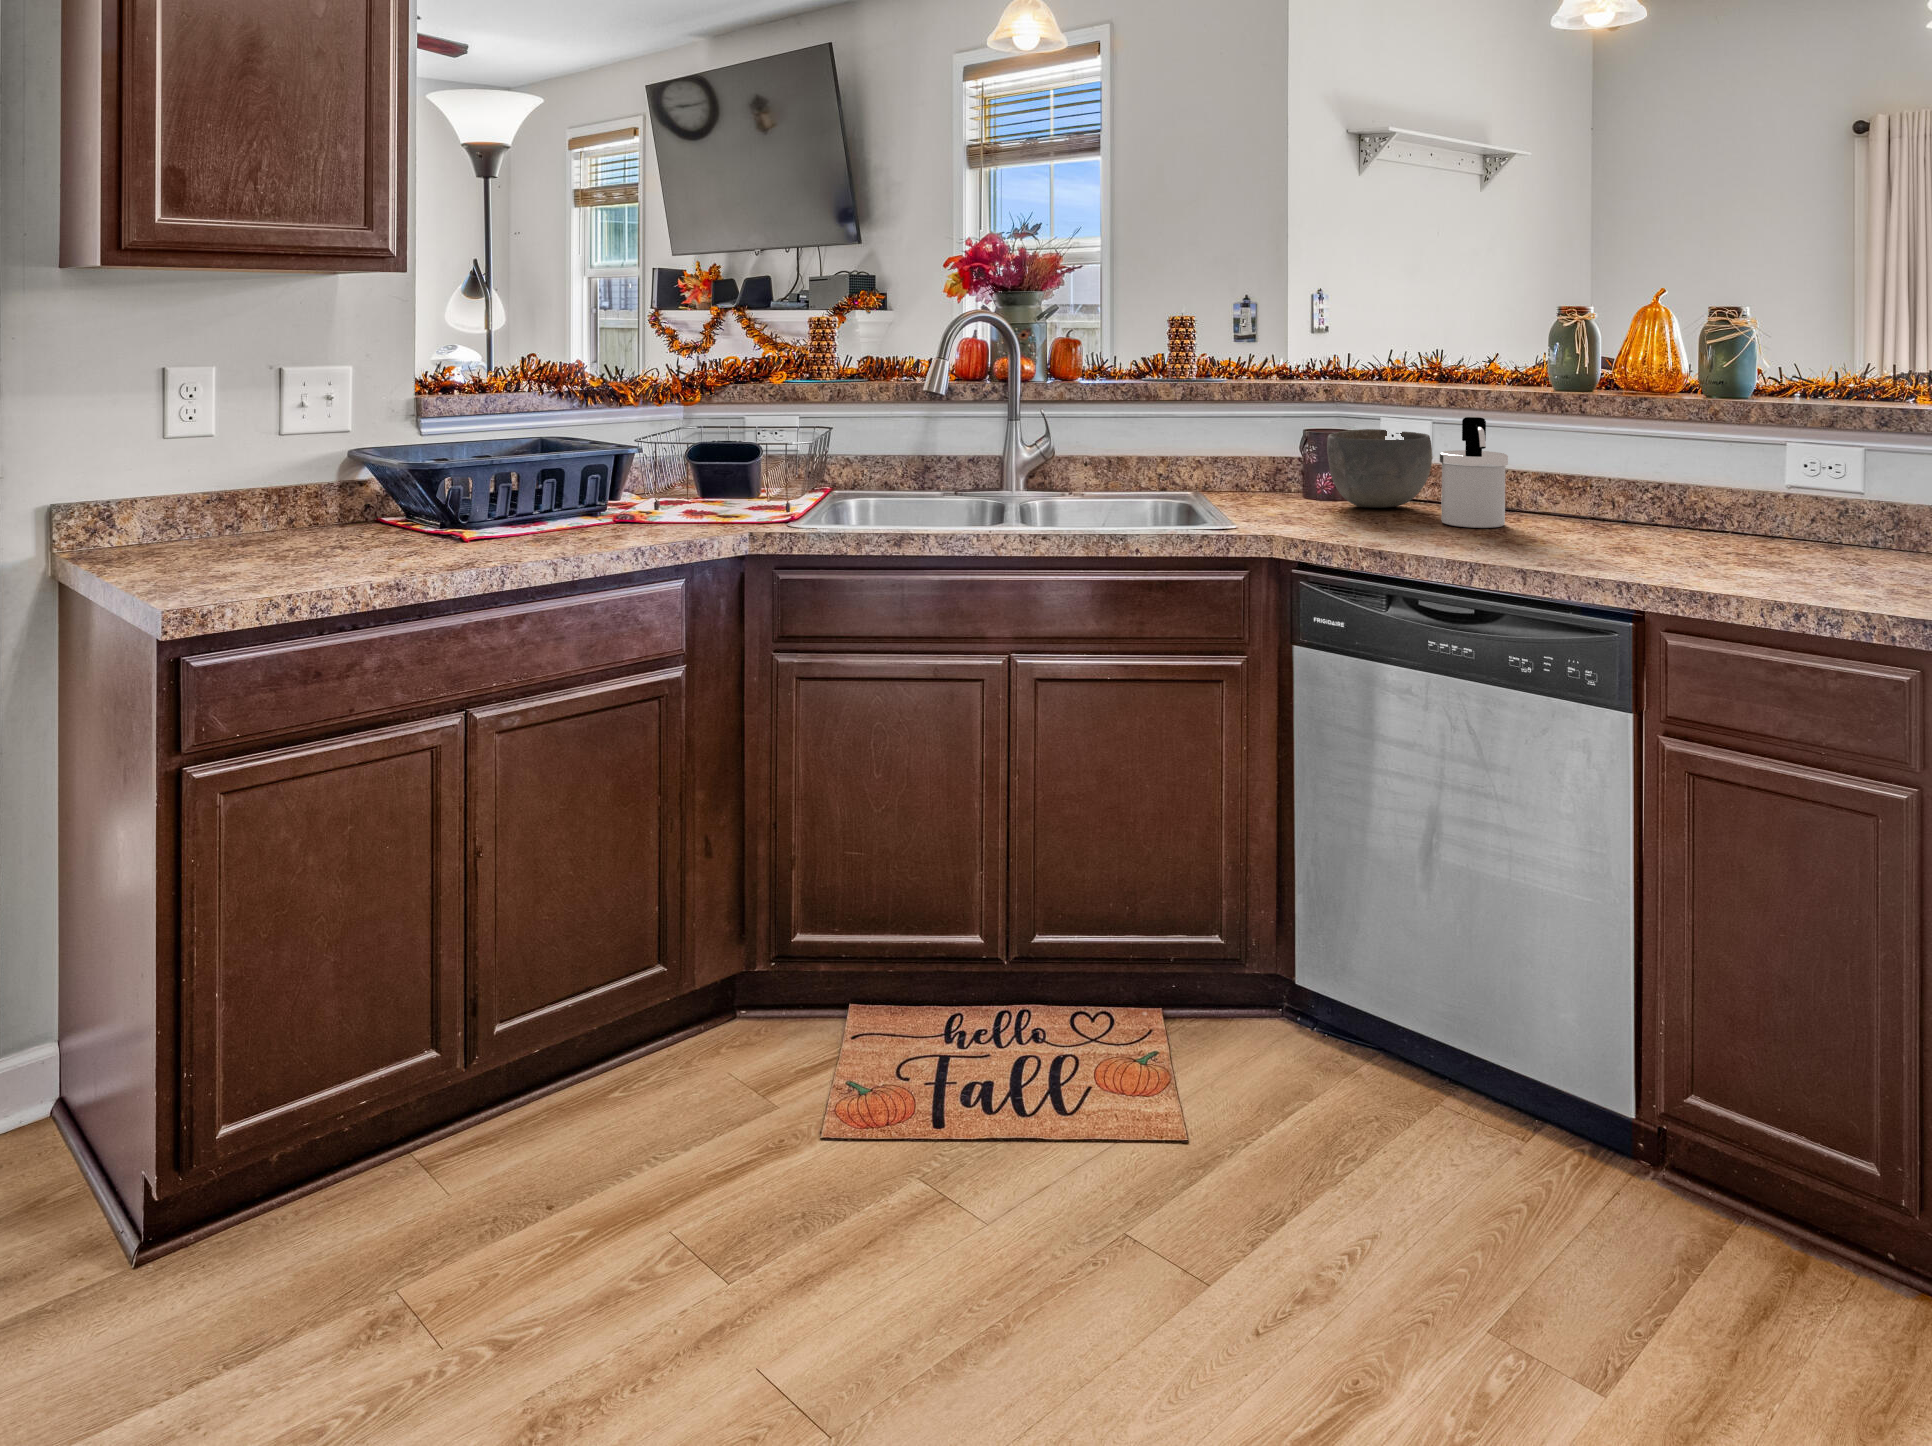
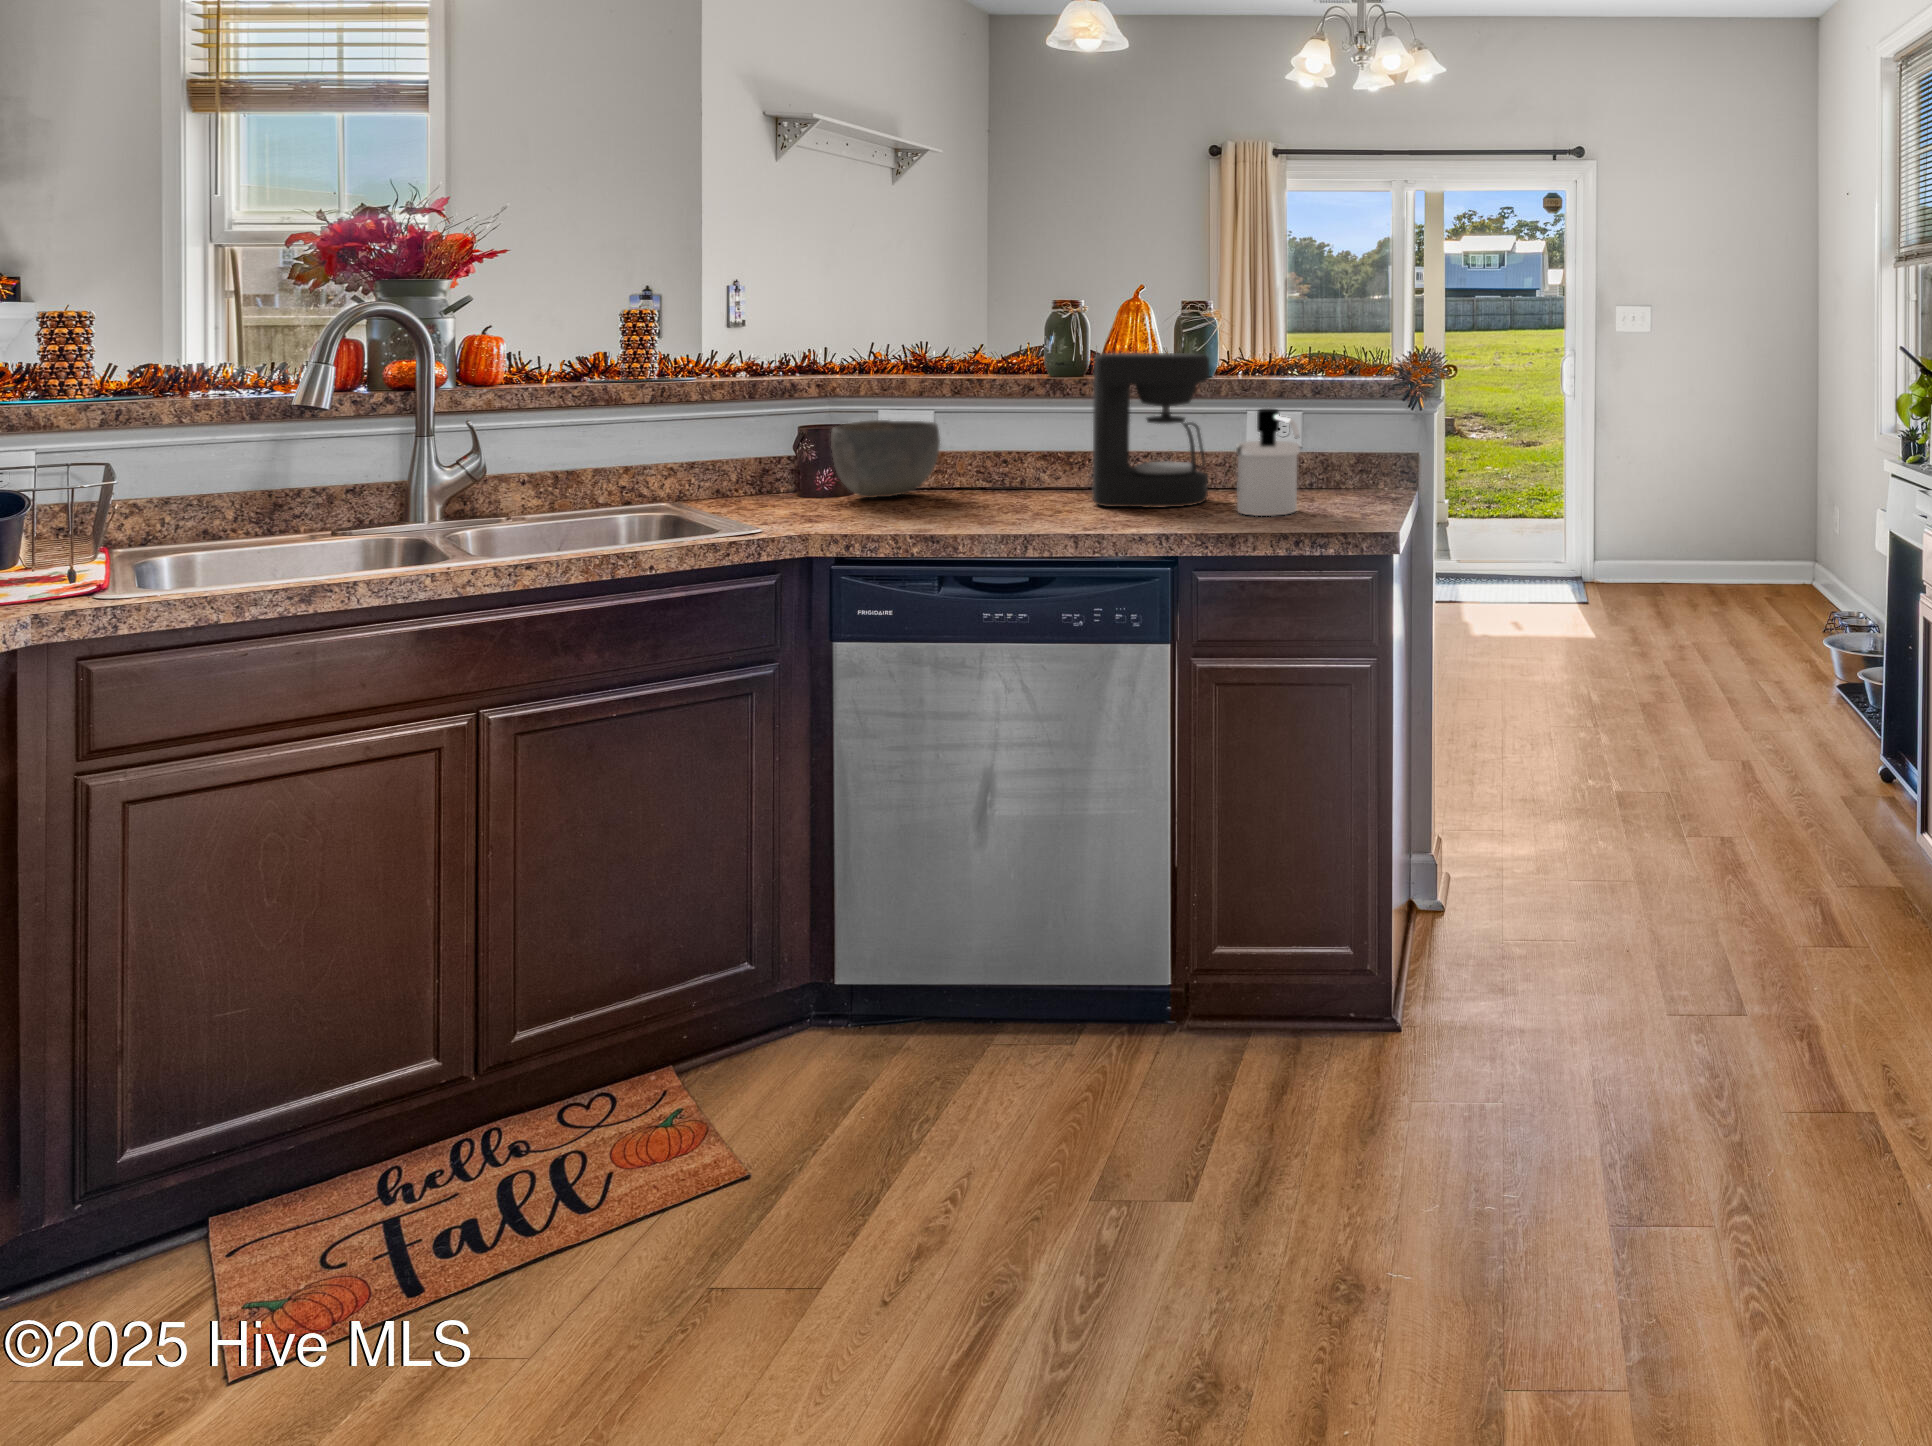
coffee maker: none [1577,366,1722,551] -> present [1092,353,1209,508]
soap dispenser: present [1440,417,1508,528] -> present [1236,408,1300,516]

